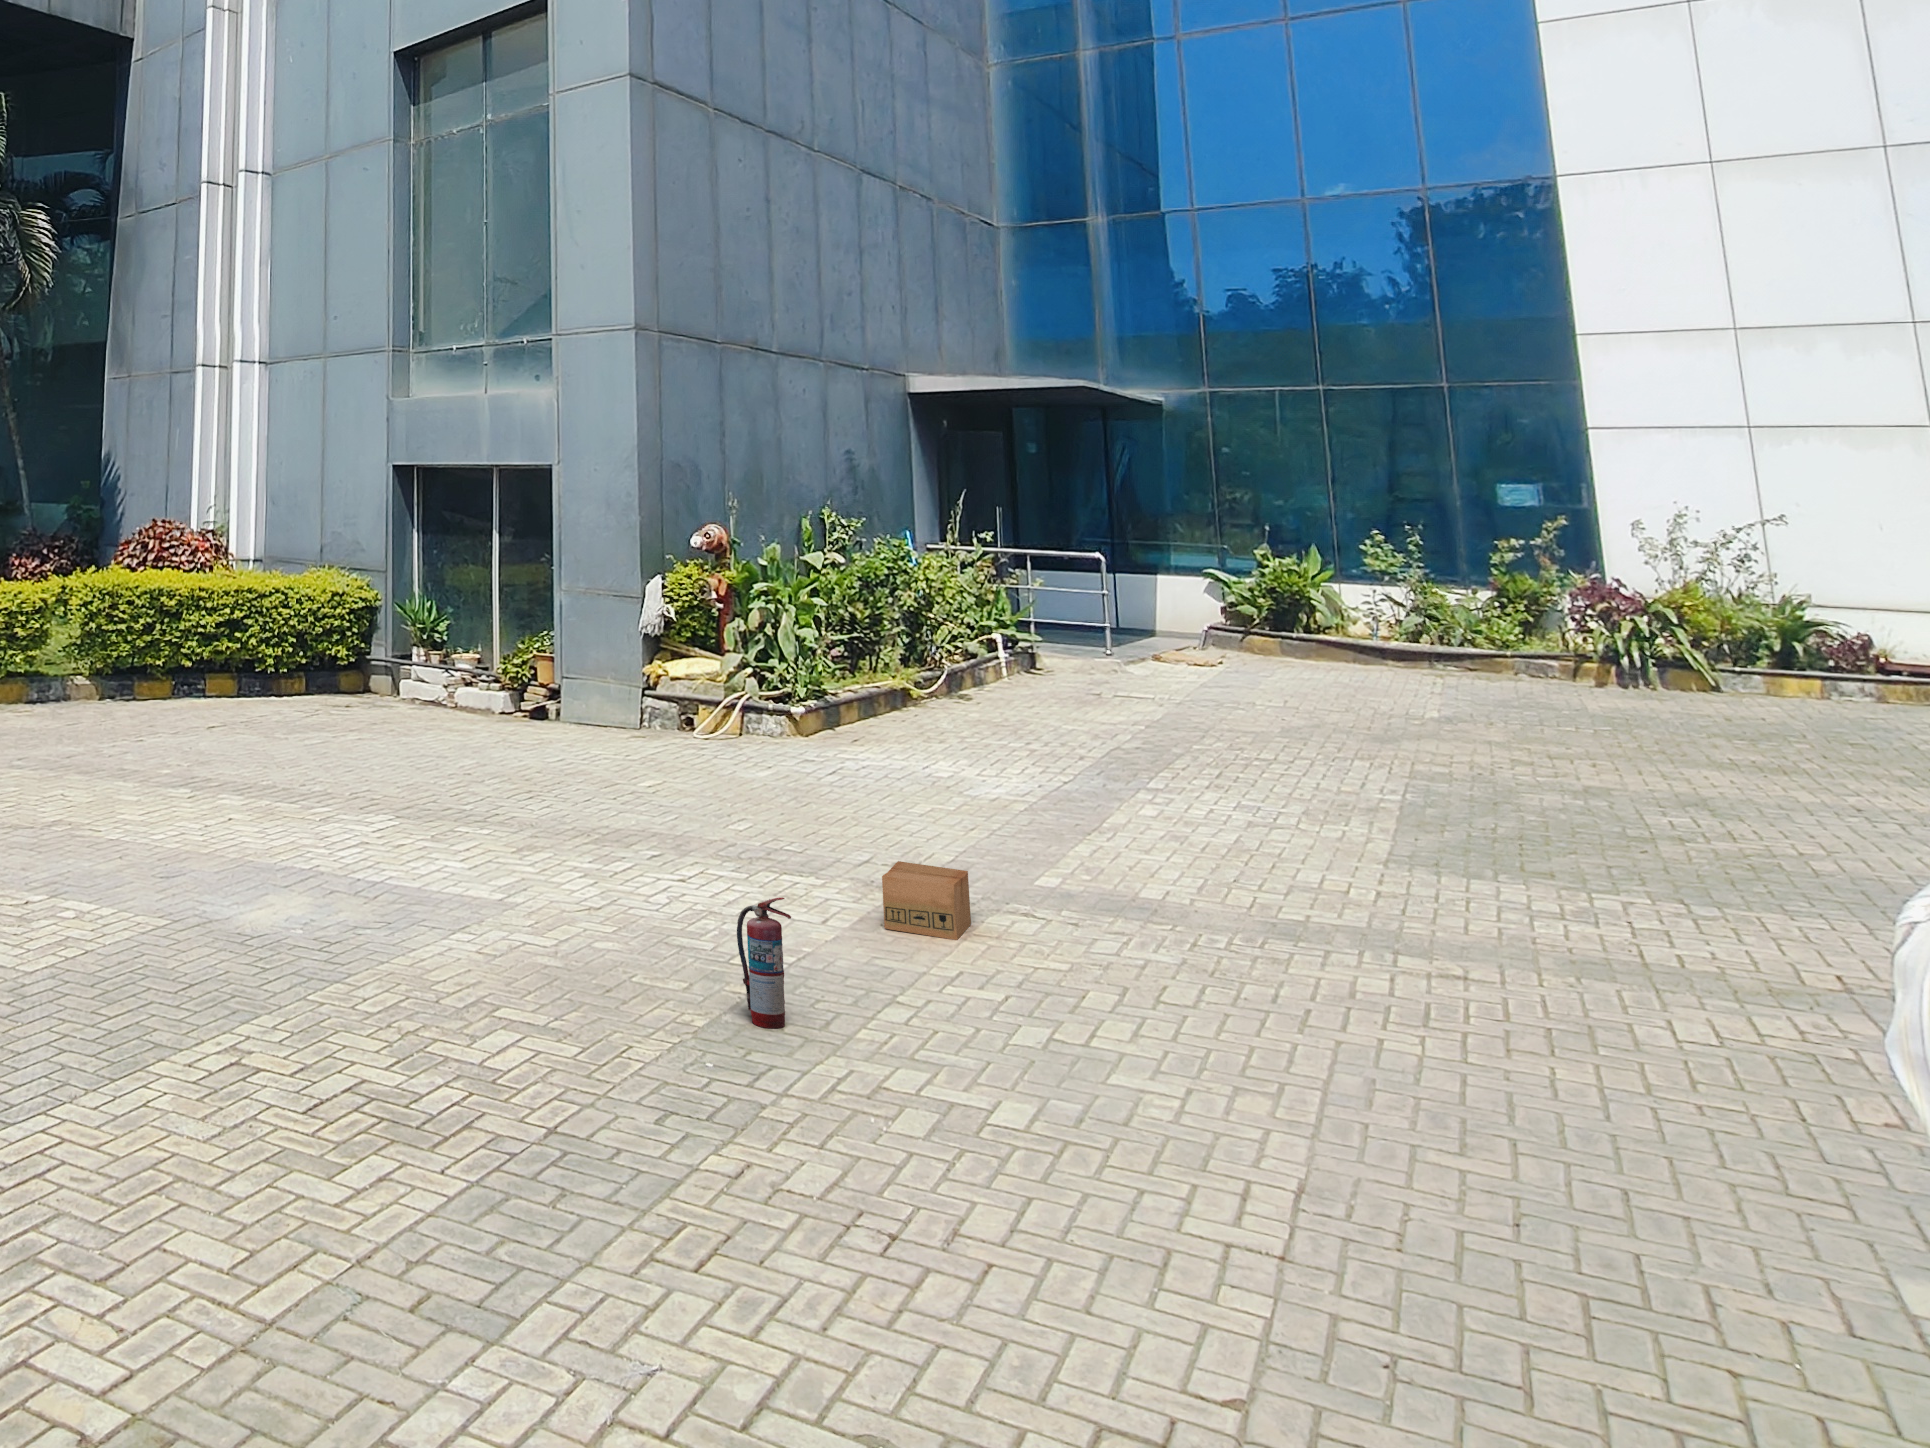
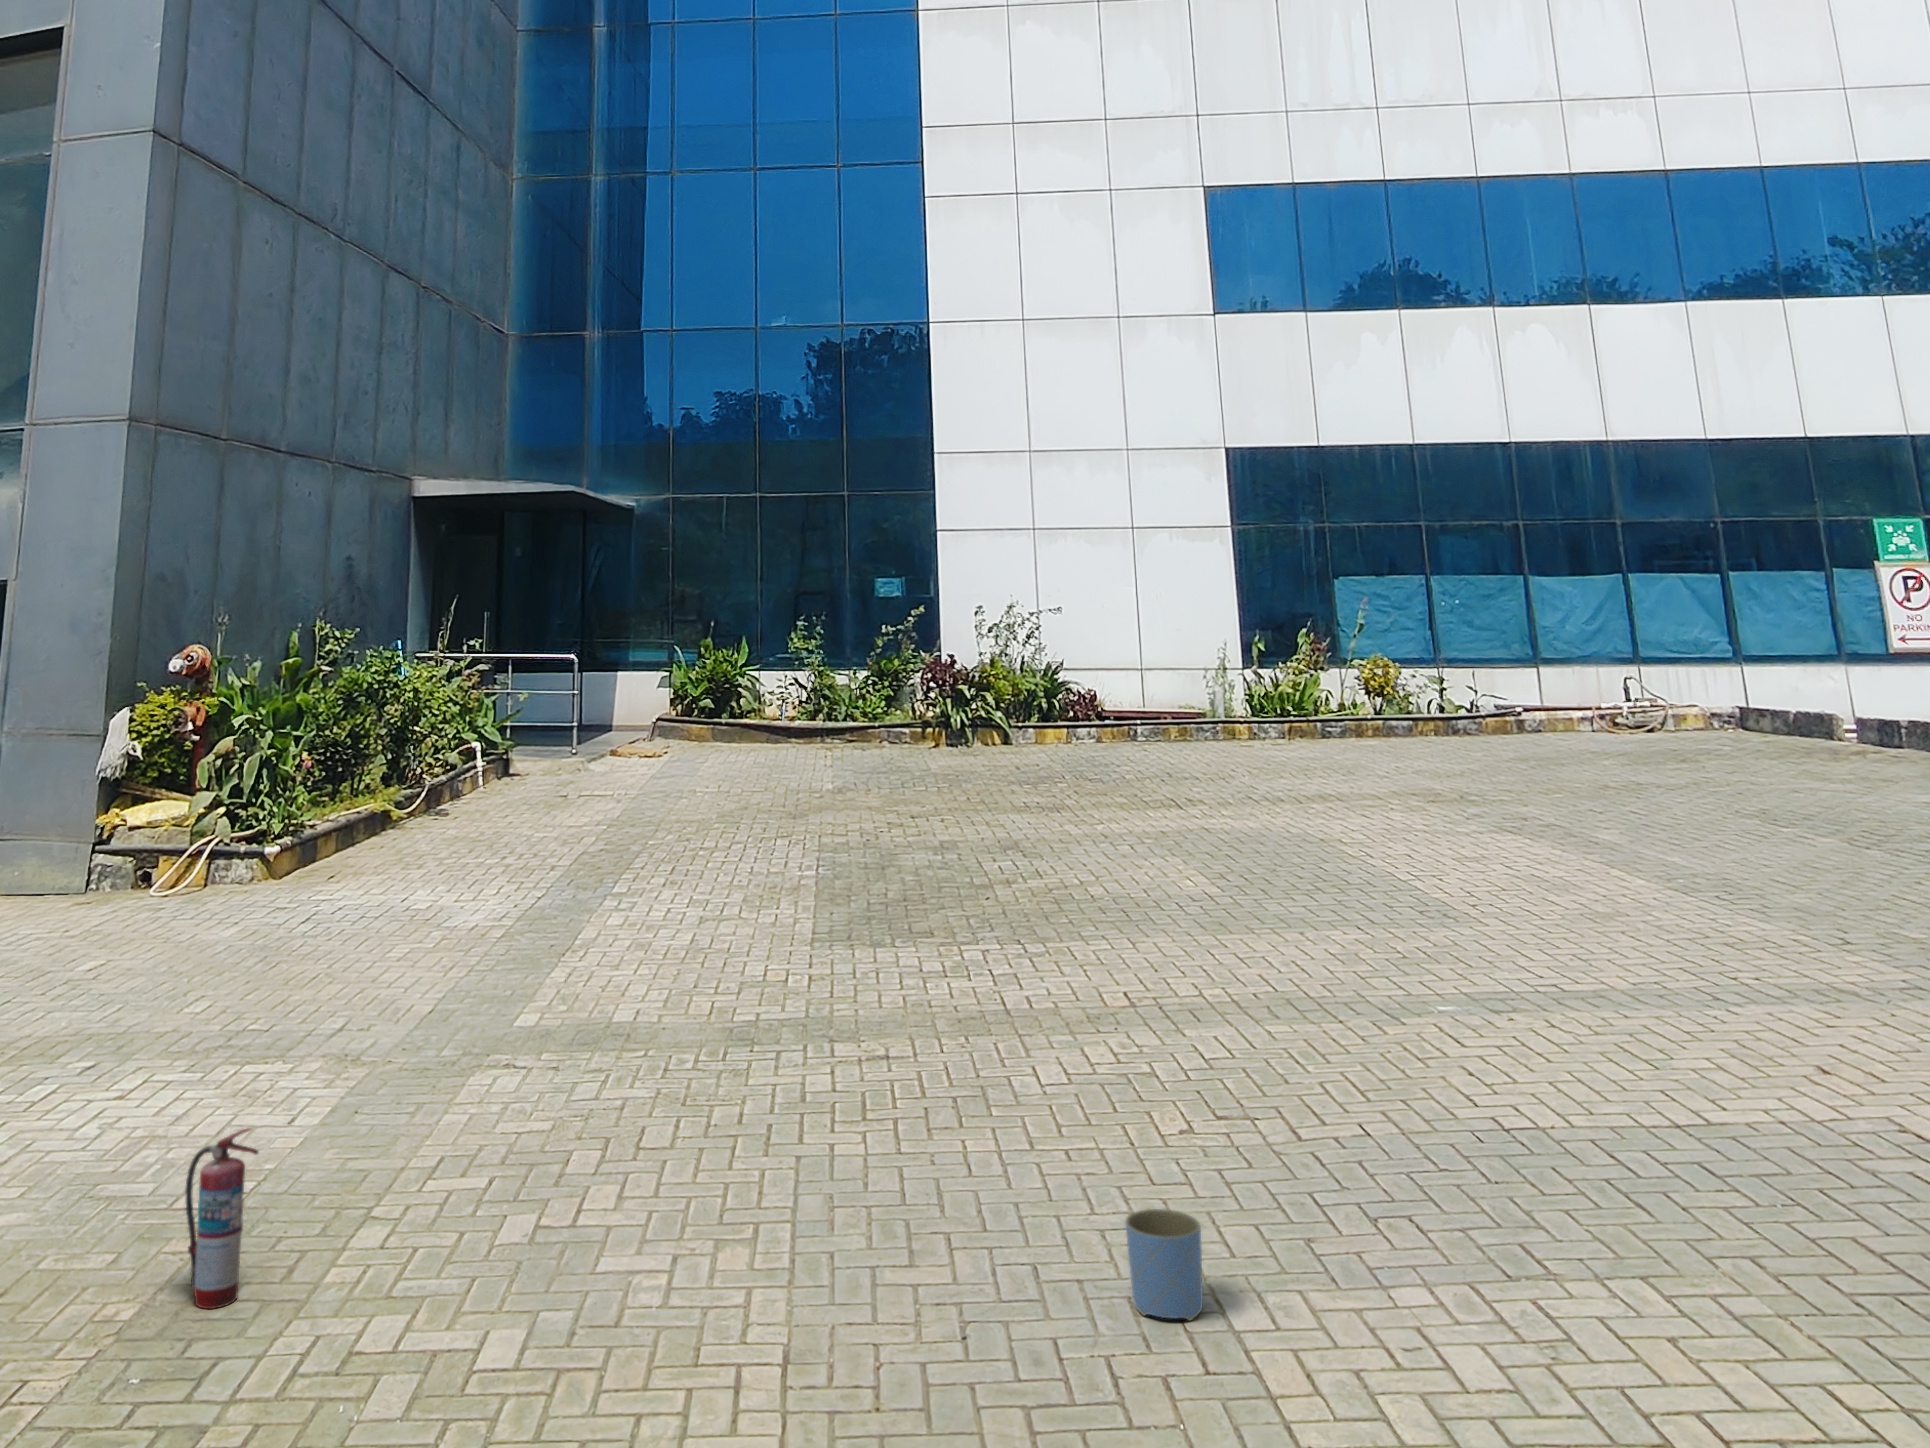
cardboard box: present [882,861,971,940] -> none [361,1032,457,1120]
planter: none [1696,1135,1807,1253] -> present [1126,1209,1203,1321]

